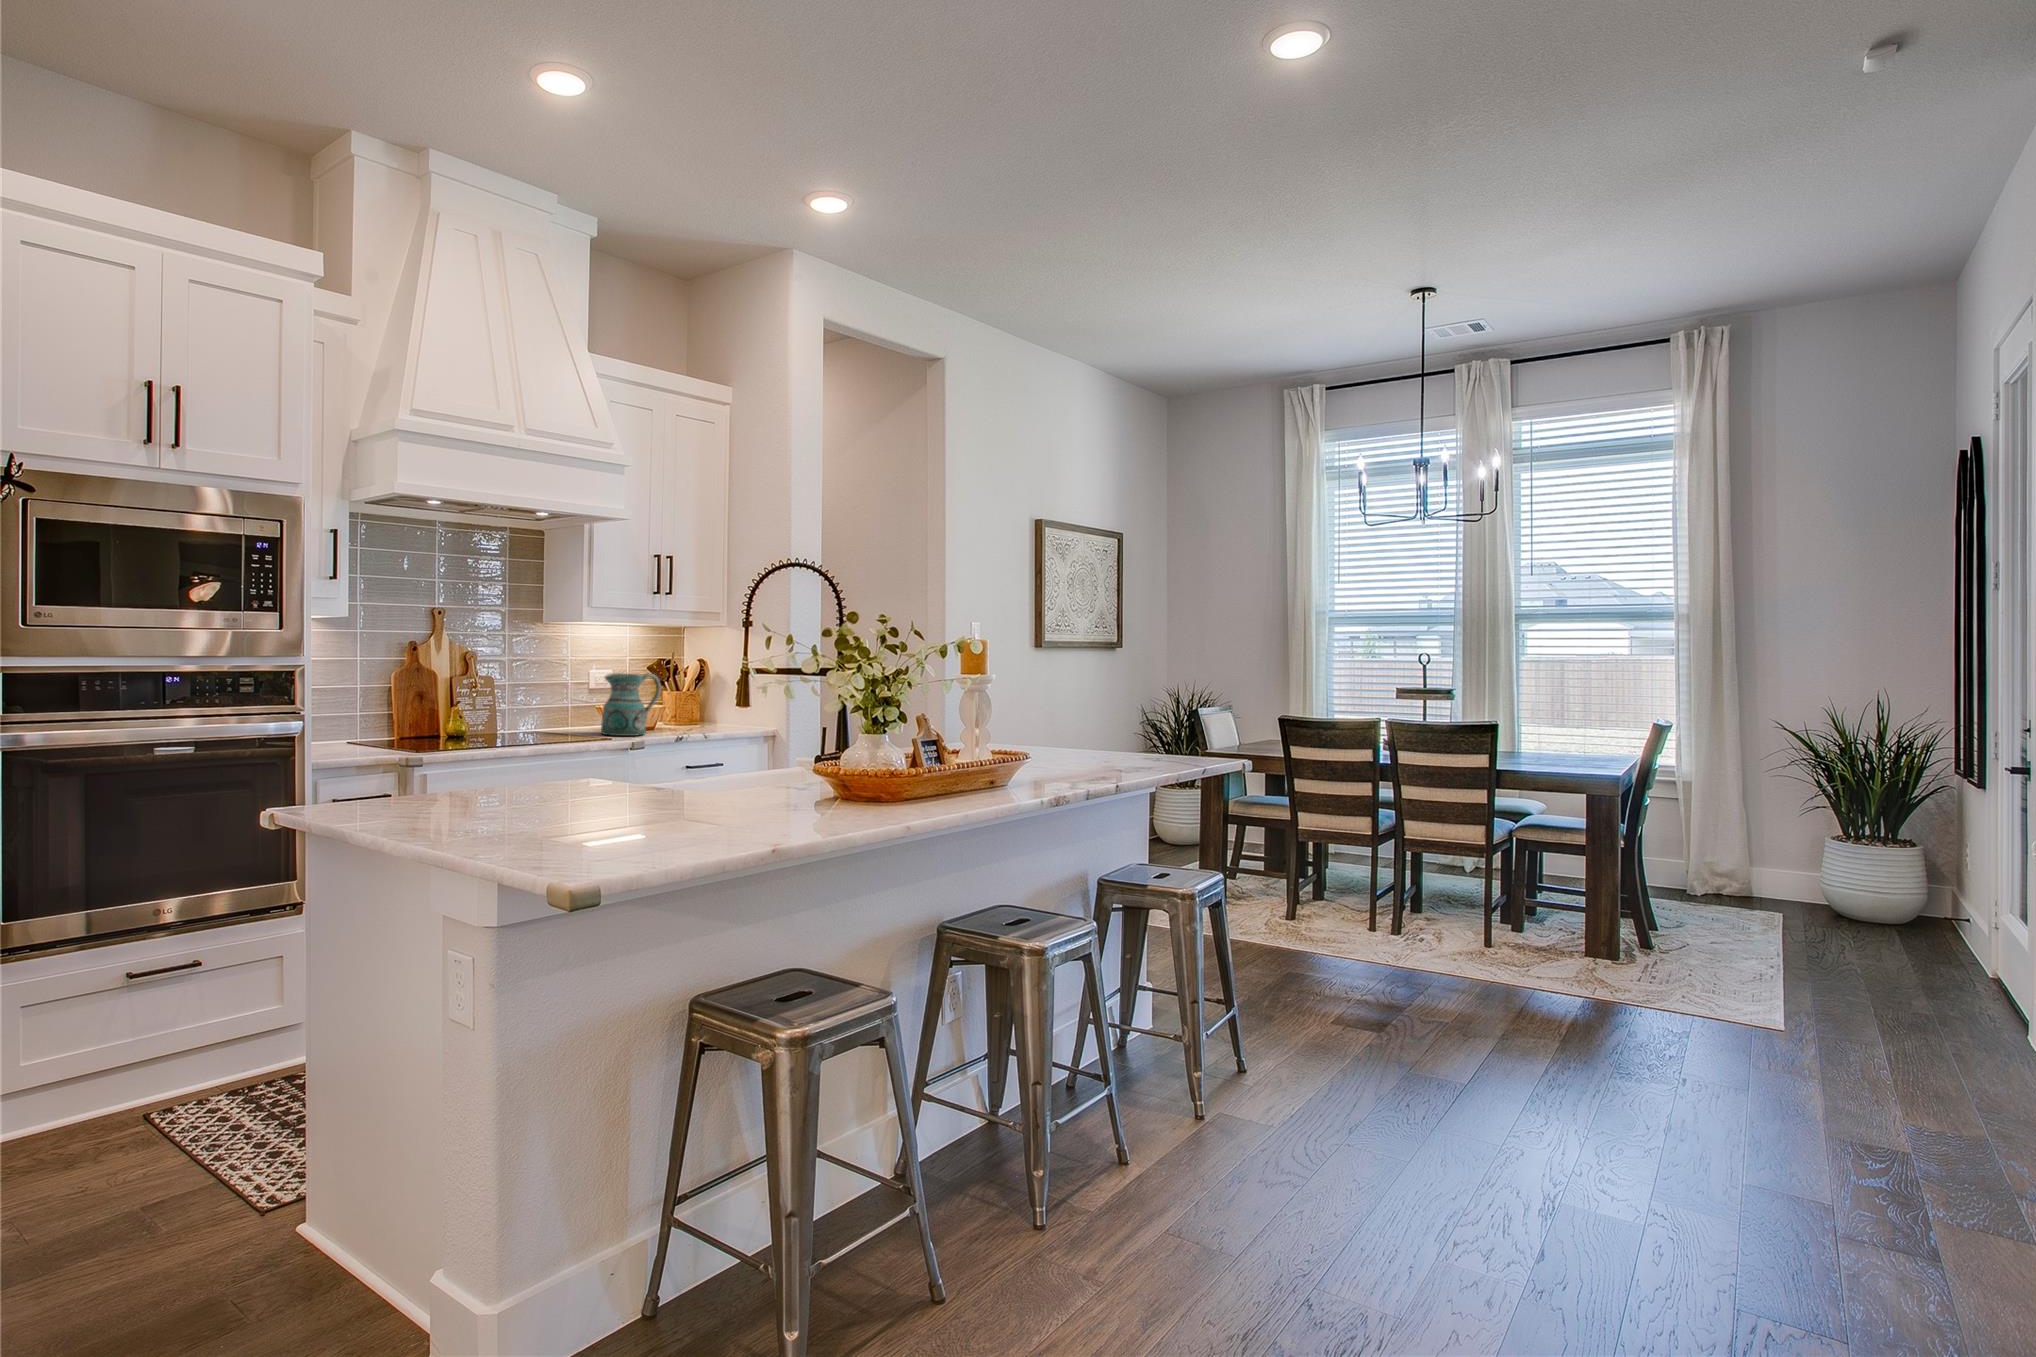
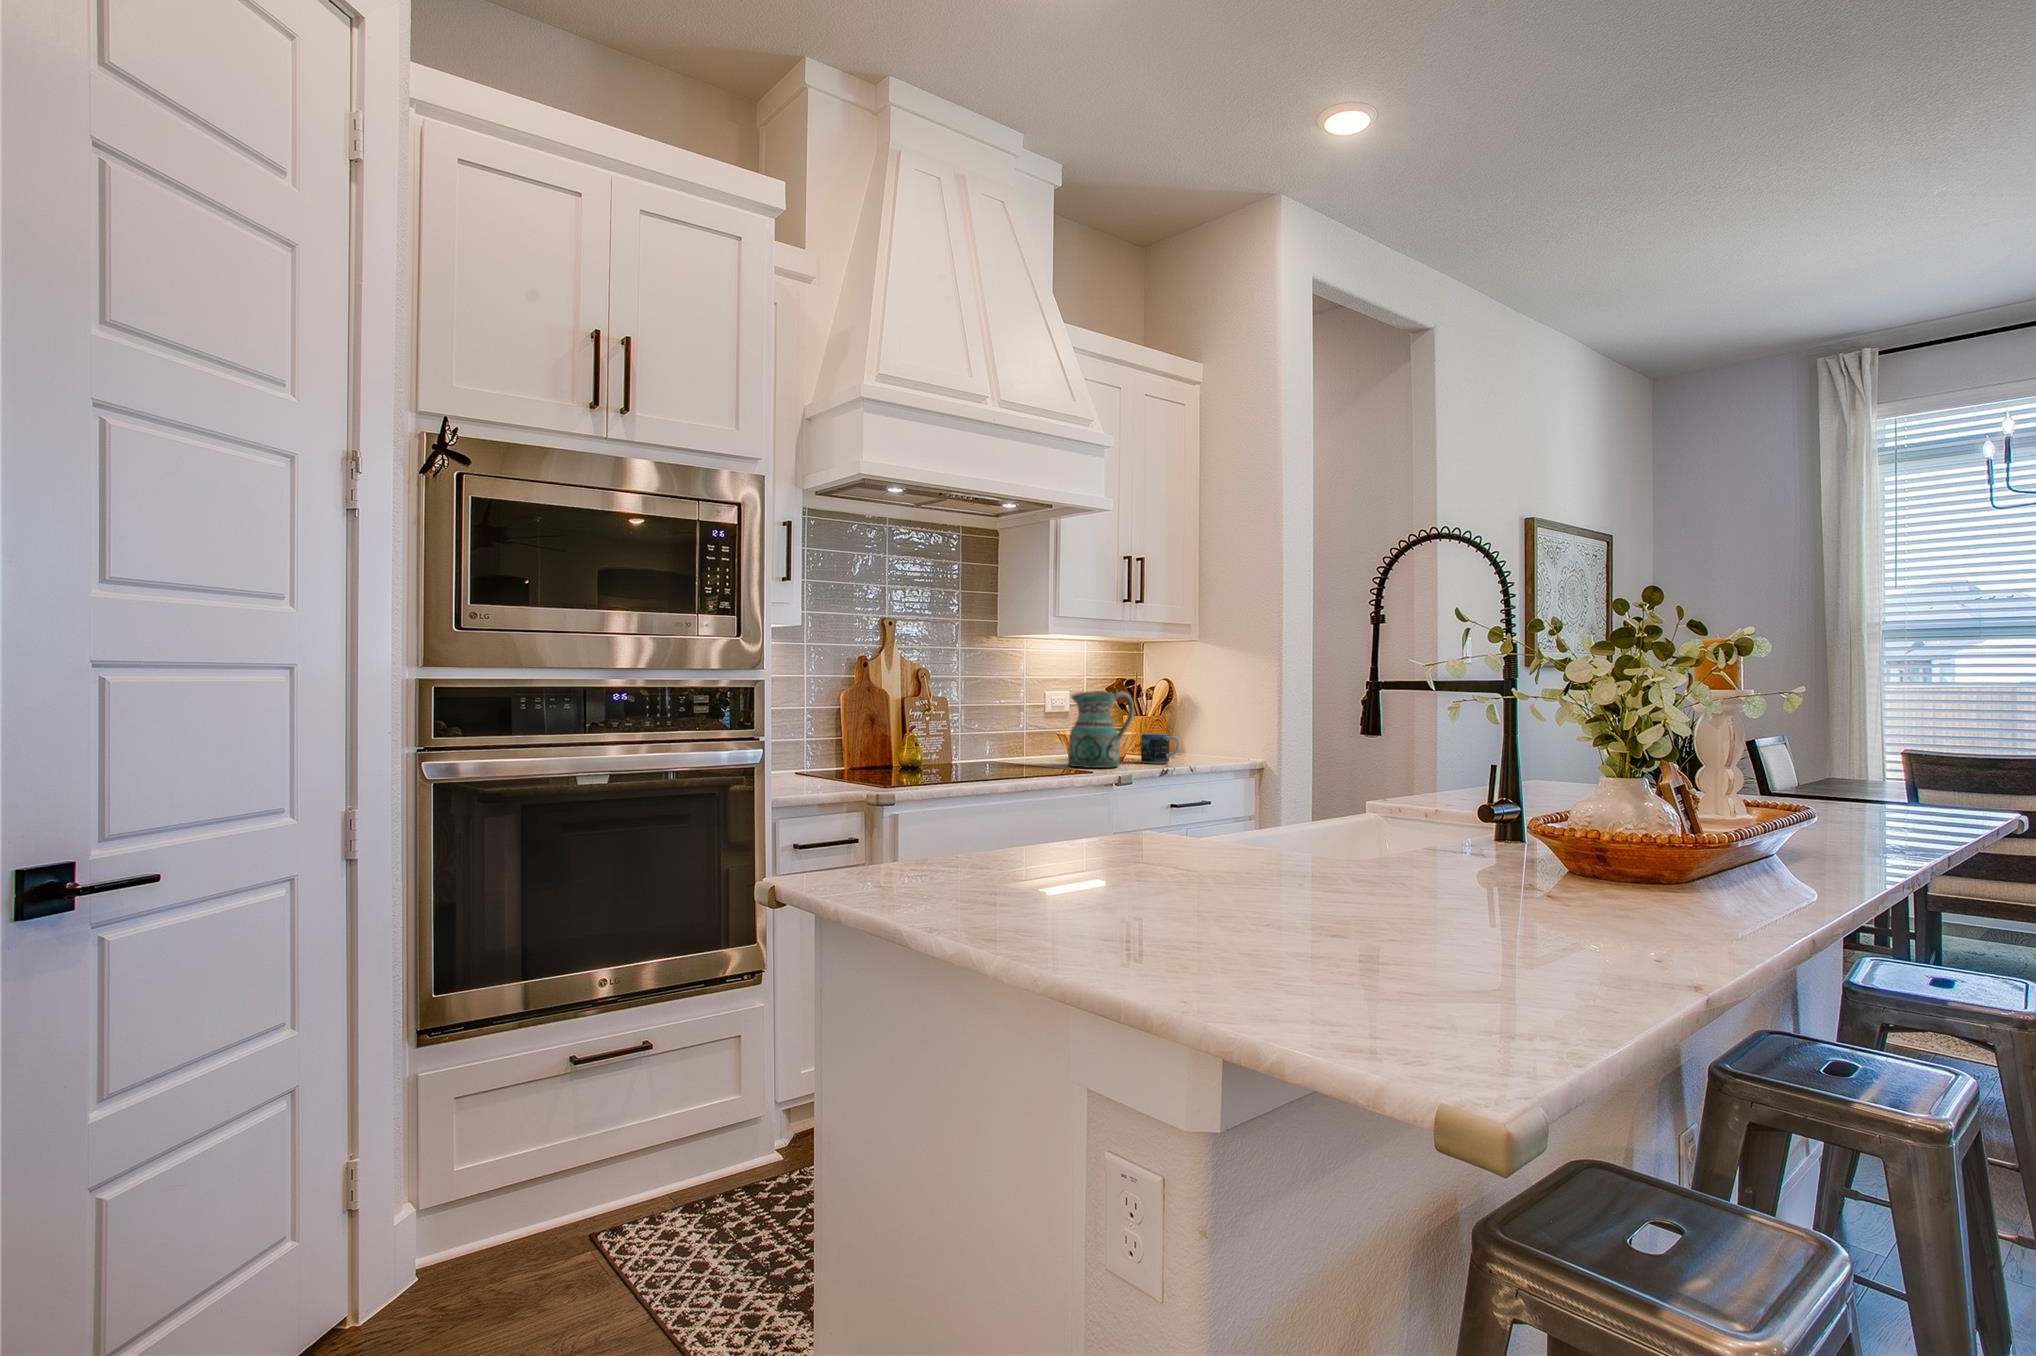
mug: none [669,707,700,732] -> present [1141,733,1180,764]

